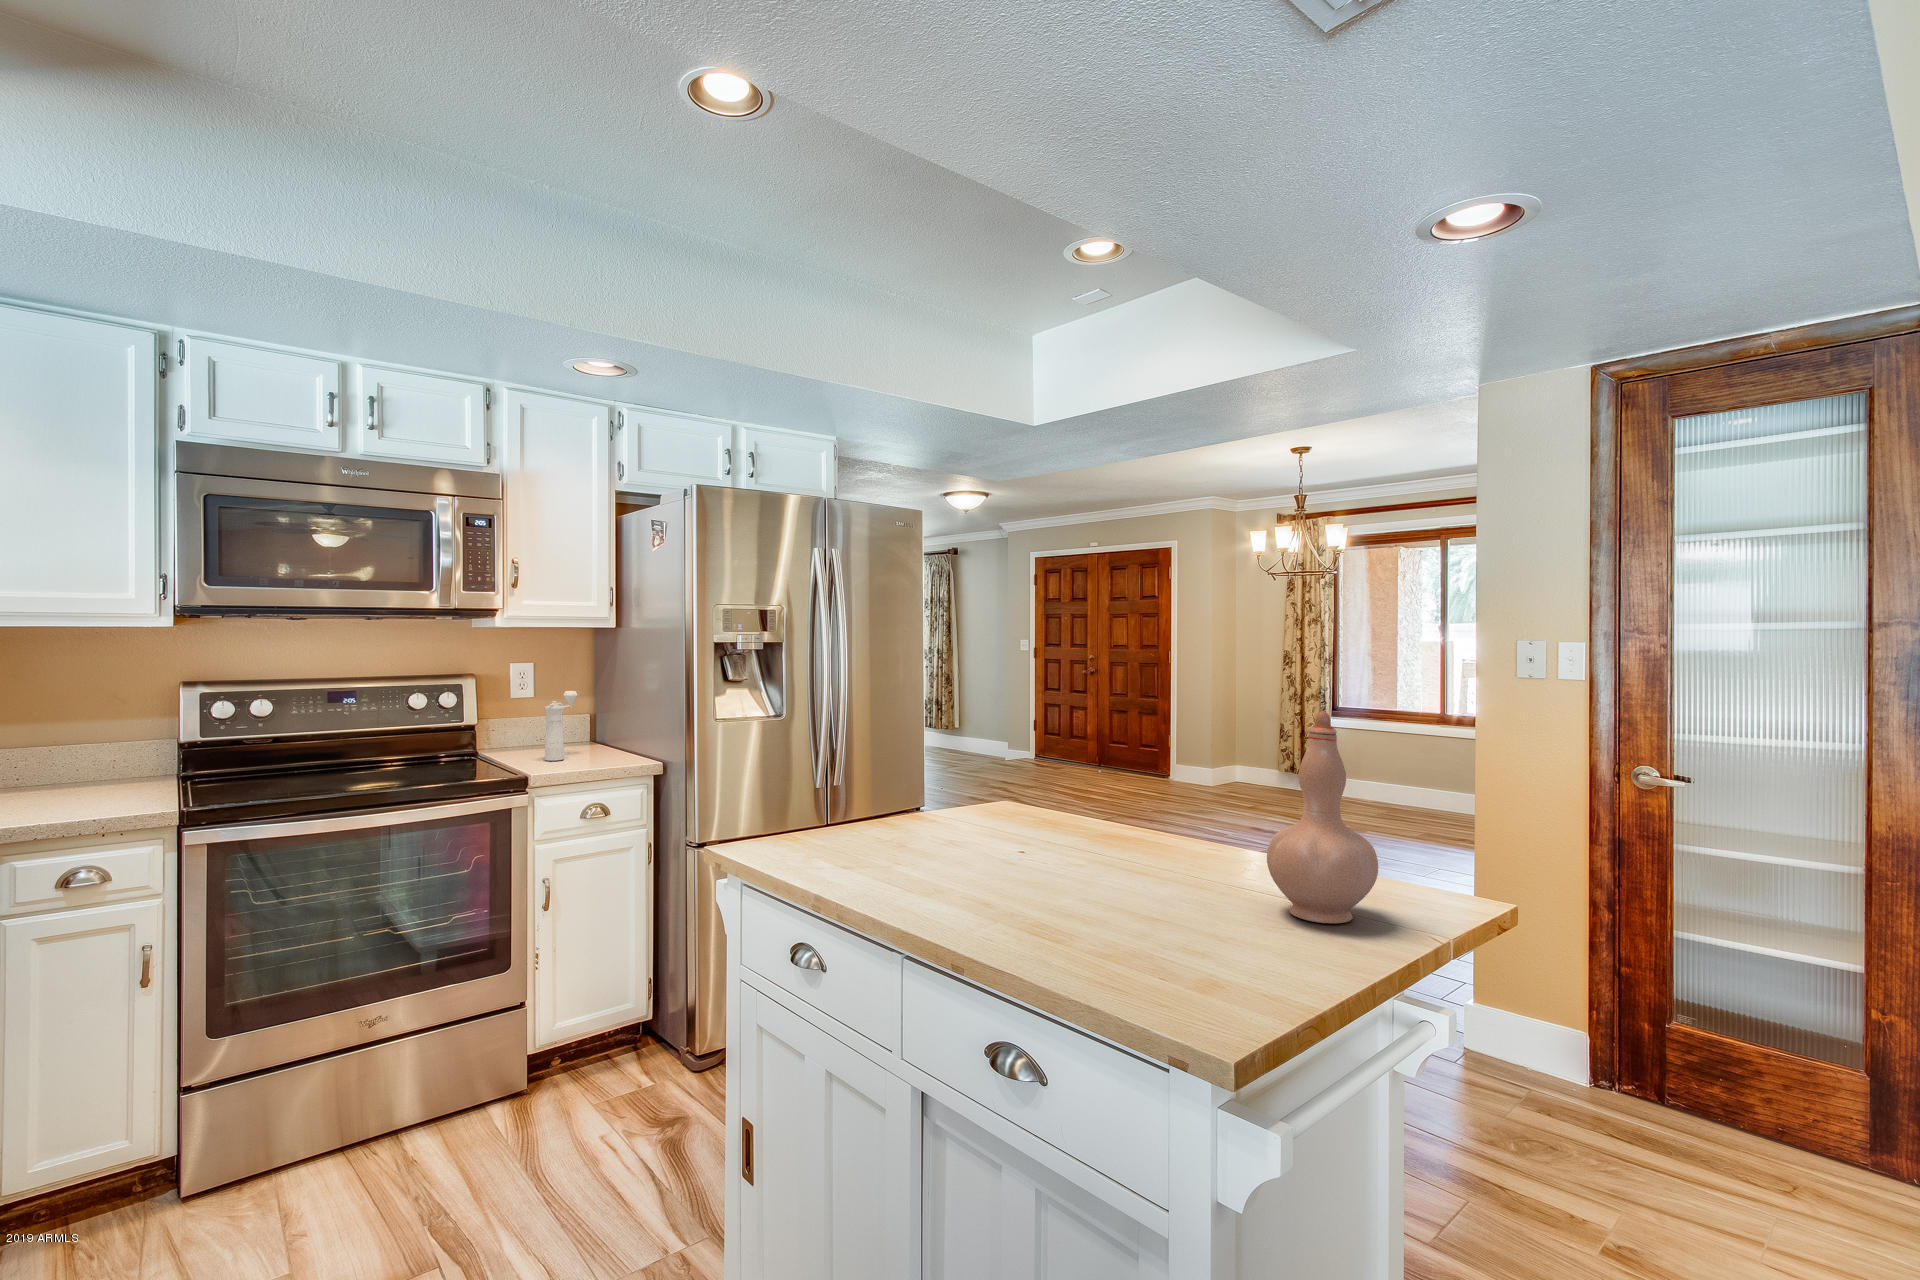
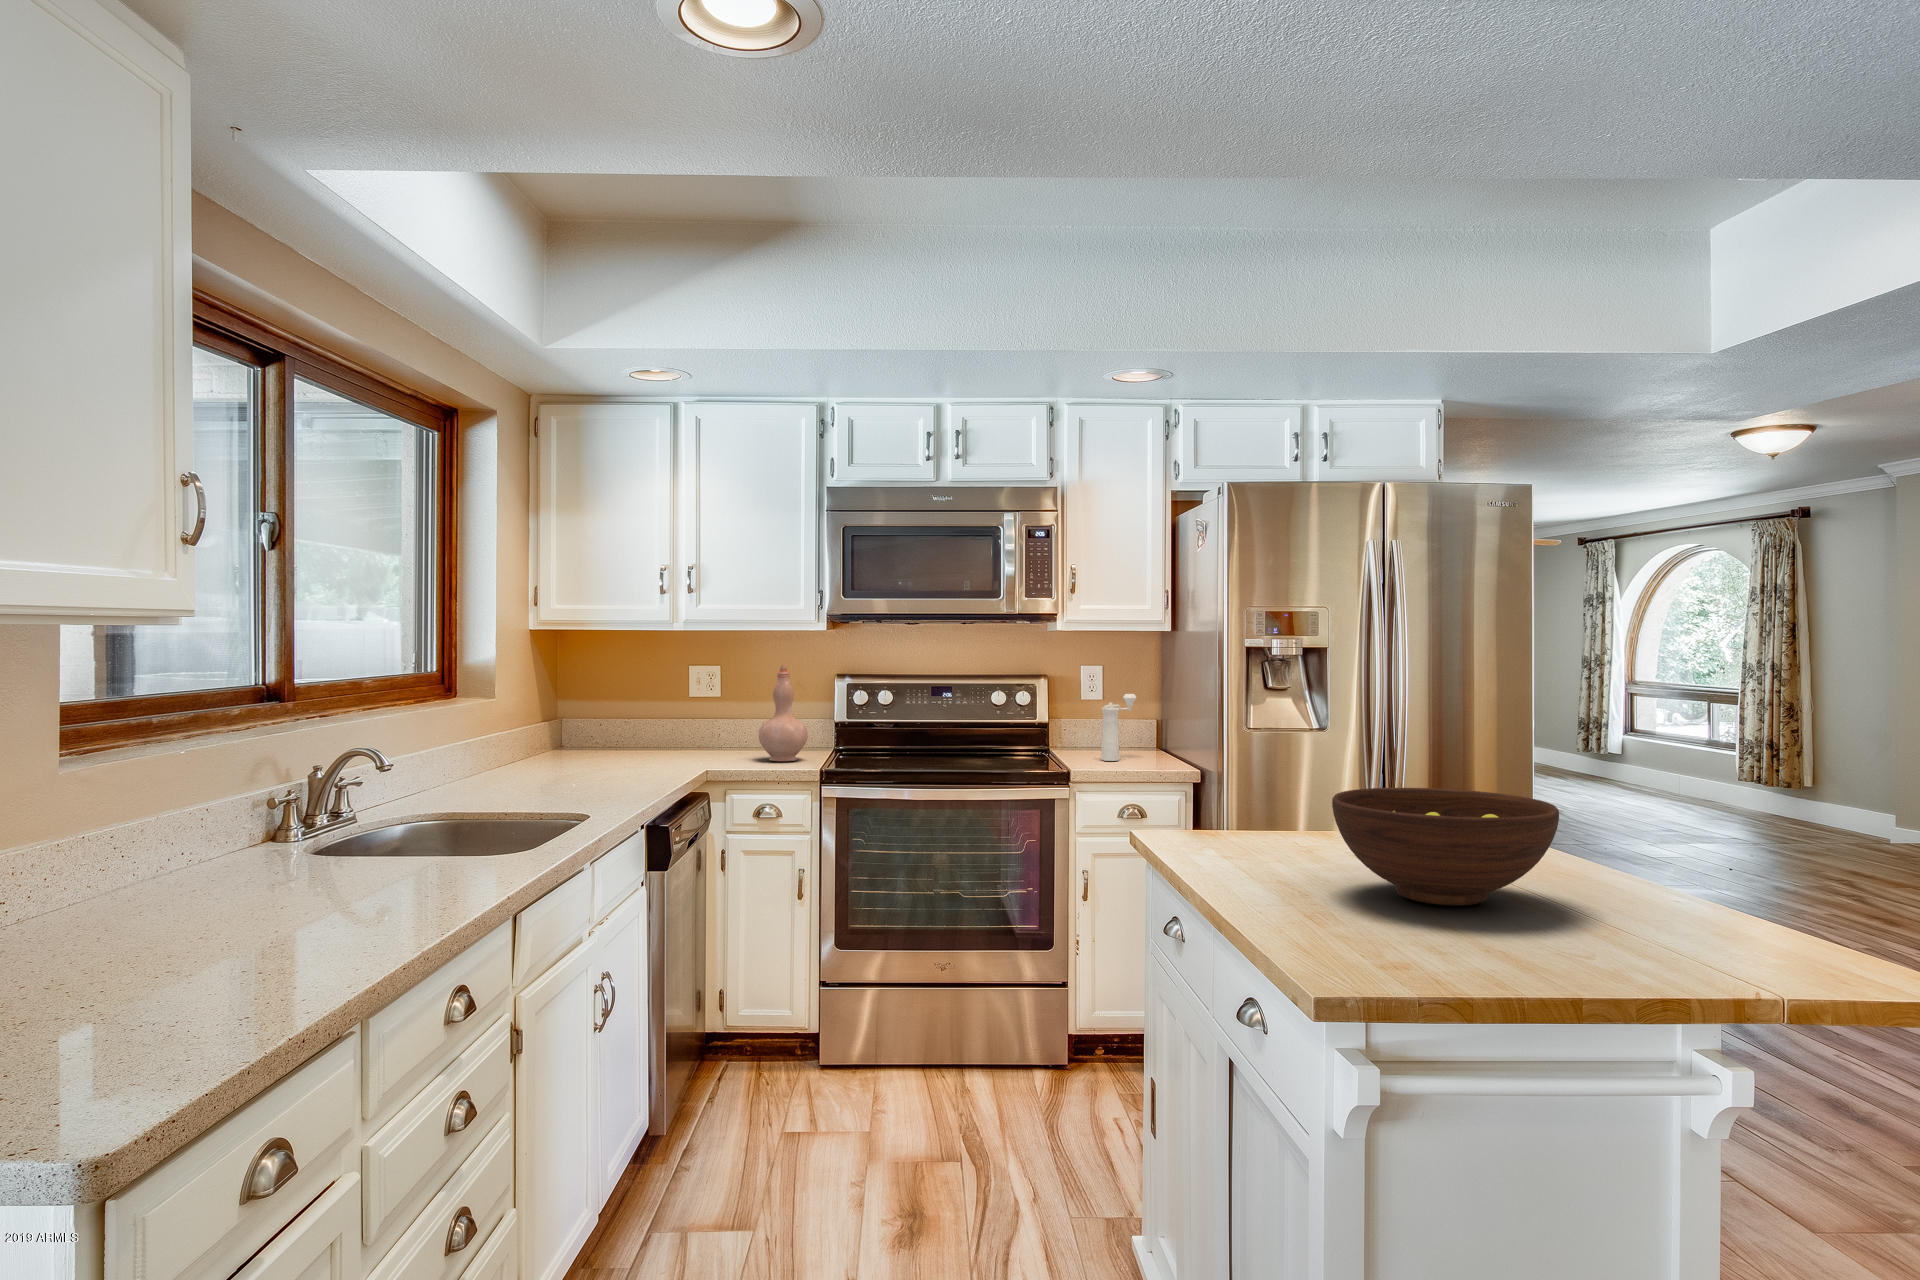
vase: present [1267,710,1378,923] -> present [759,664,808,761]
fruit bowl: none [986,771,1184,885] -> present [1332,788,1559,906]

